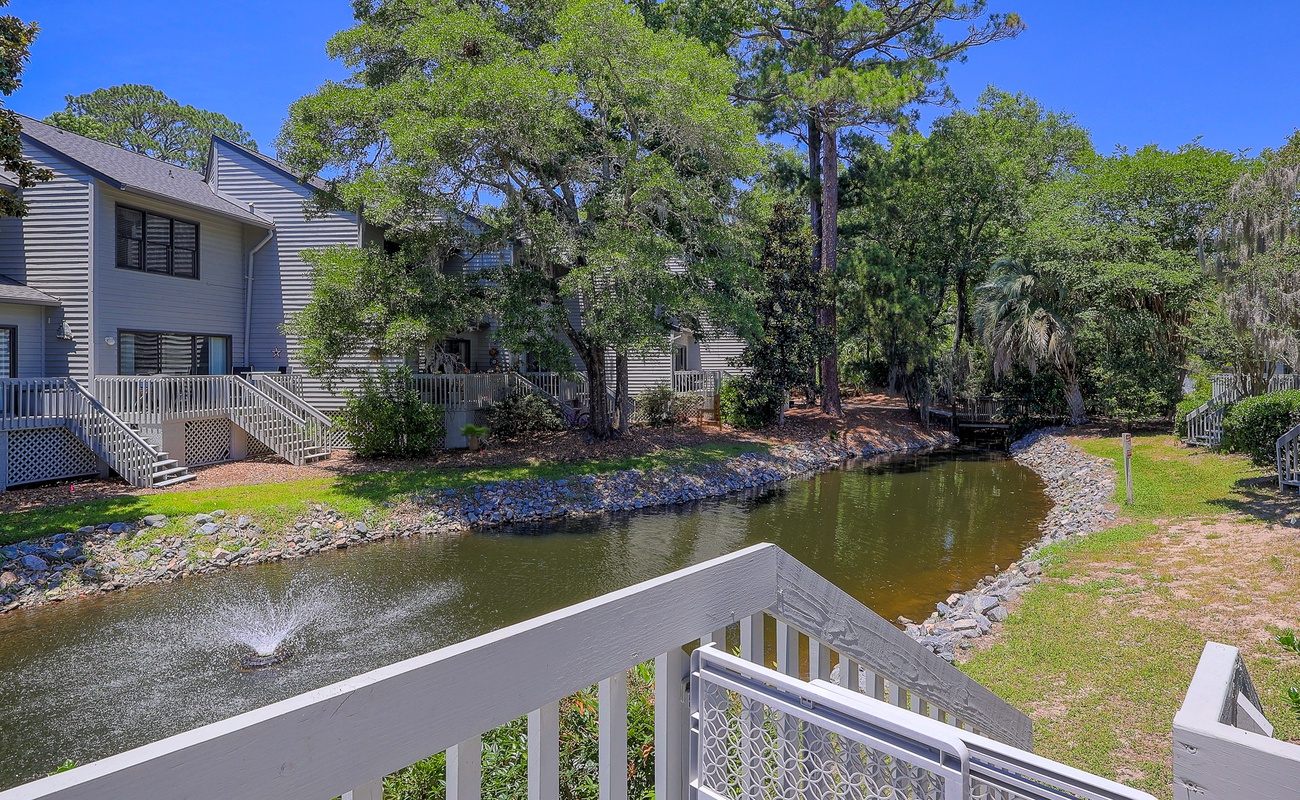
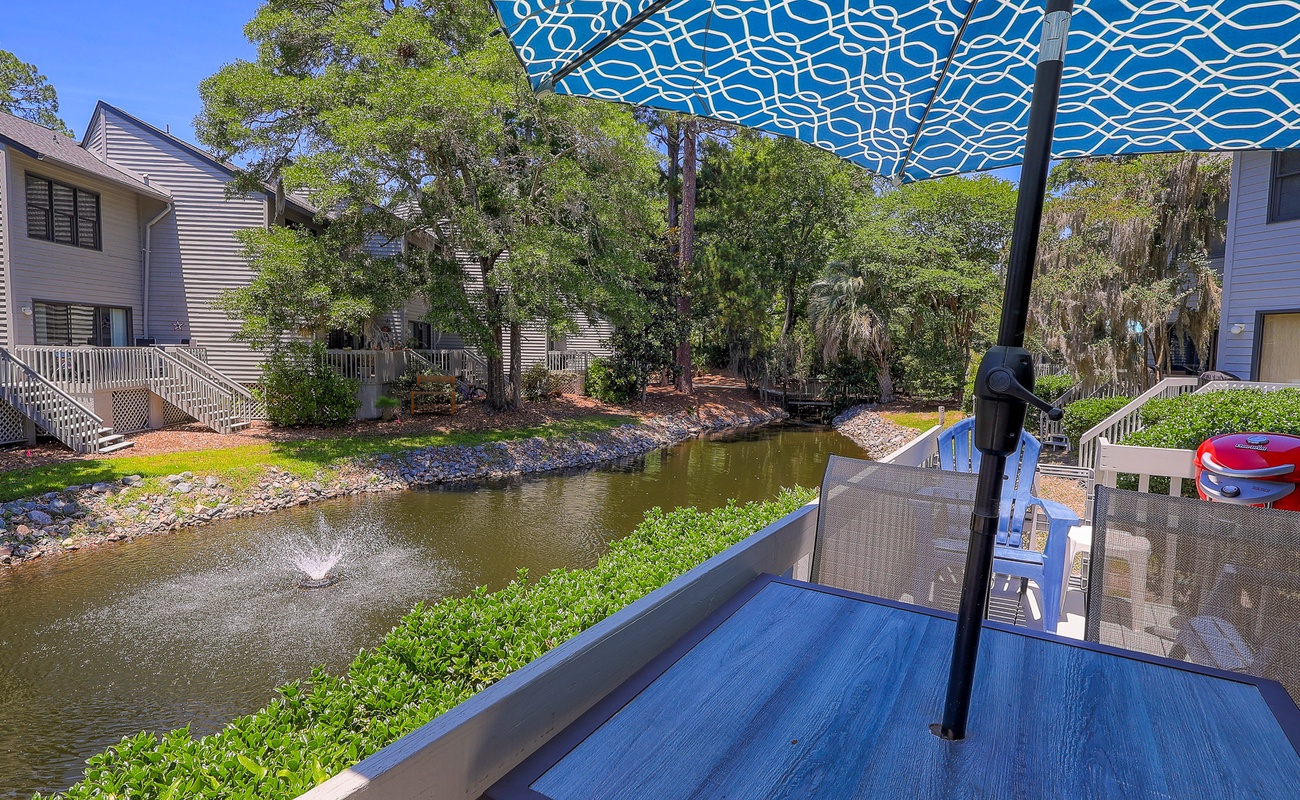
bench: present [696,395,722,431] -> present [411,375,457,414]

